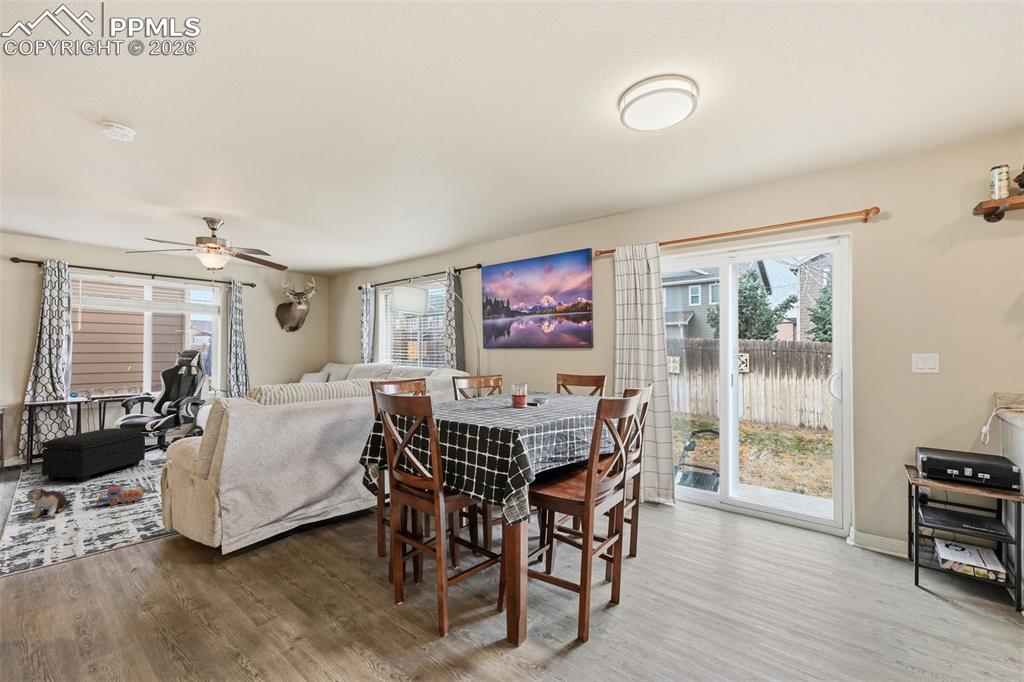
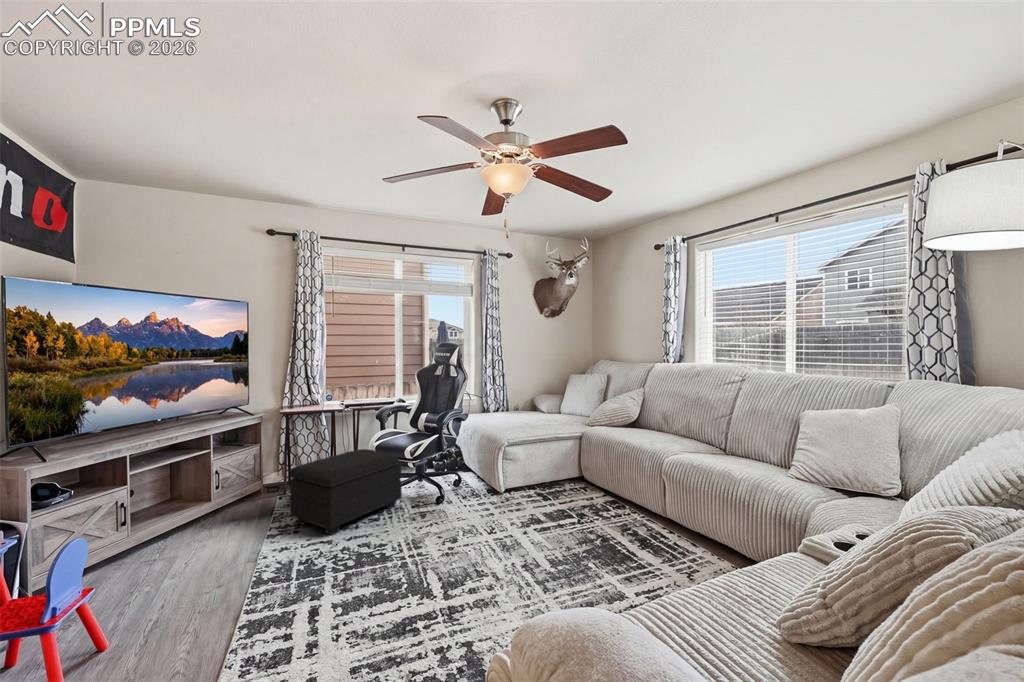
toy train: present [96,486,144,505] -> none [340,580,407,617]
plush toy: present [22,487,71,518] -> none [234,579,310,633]

